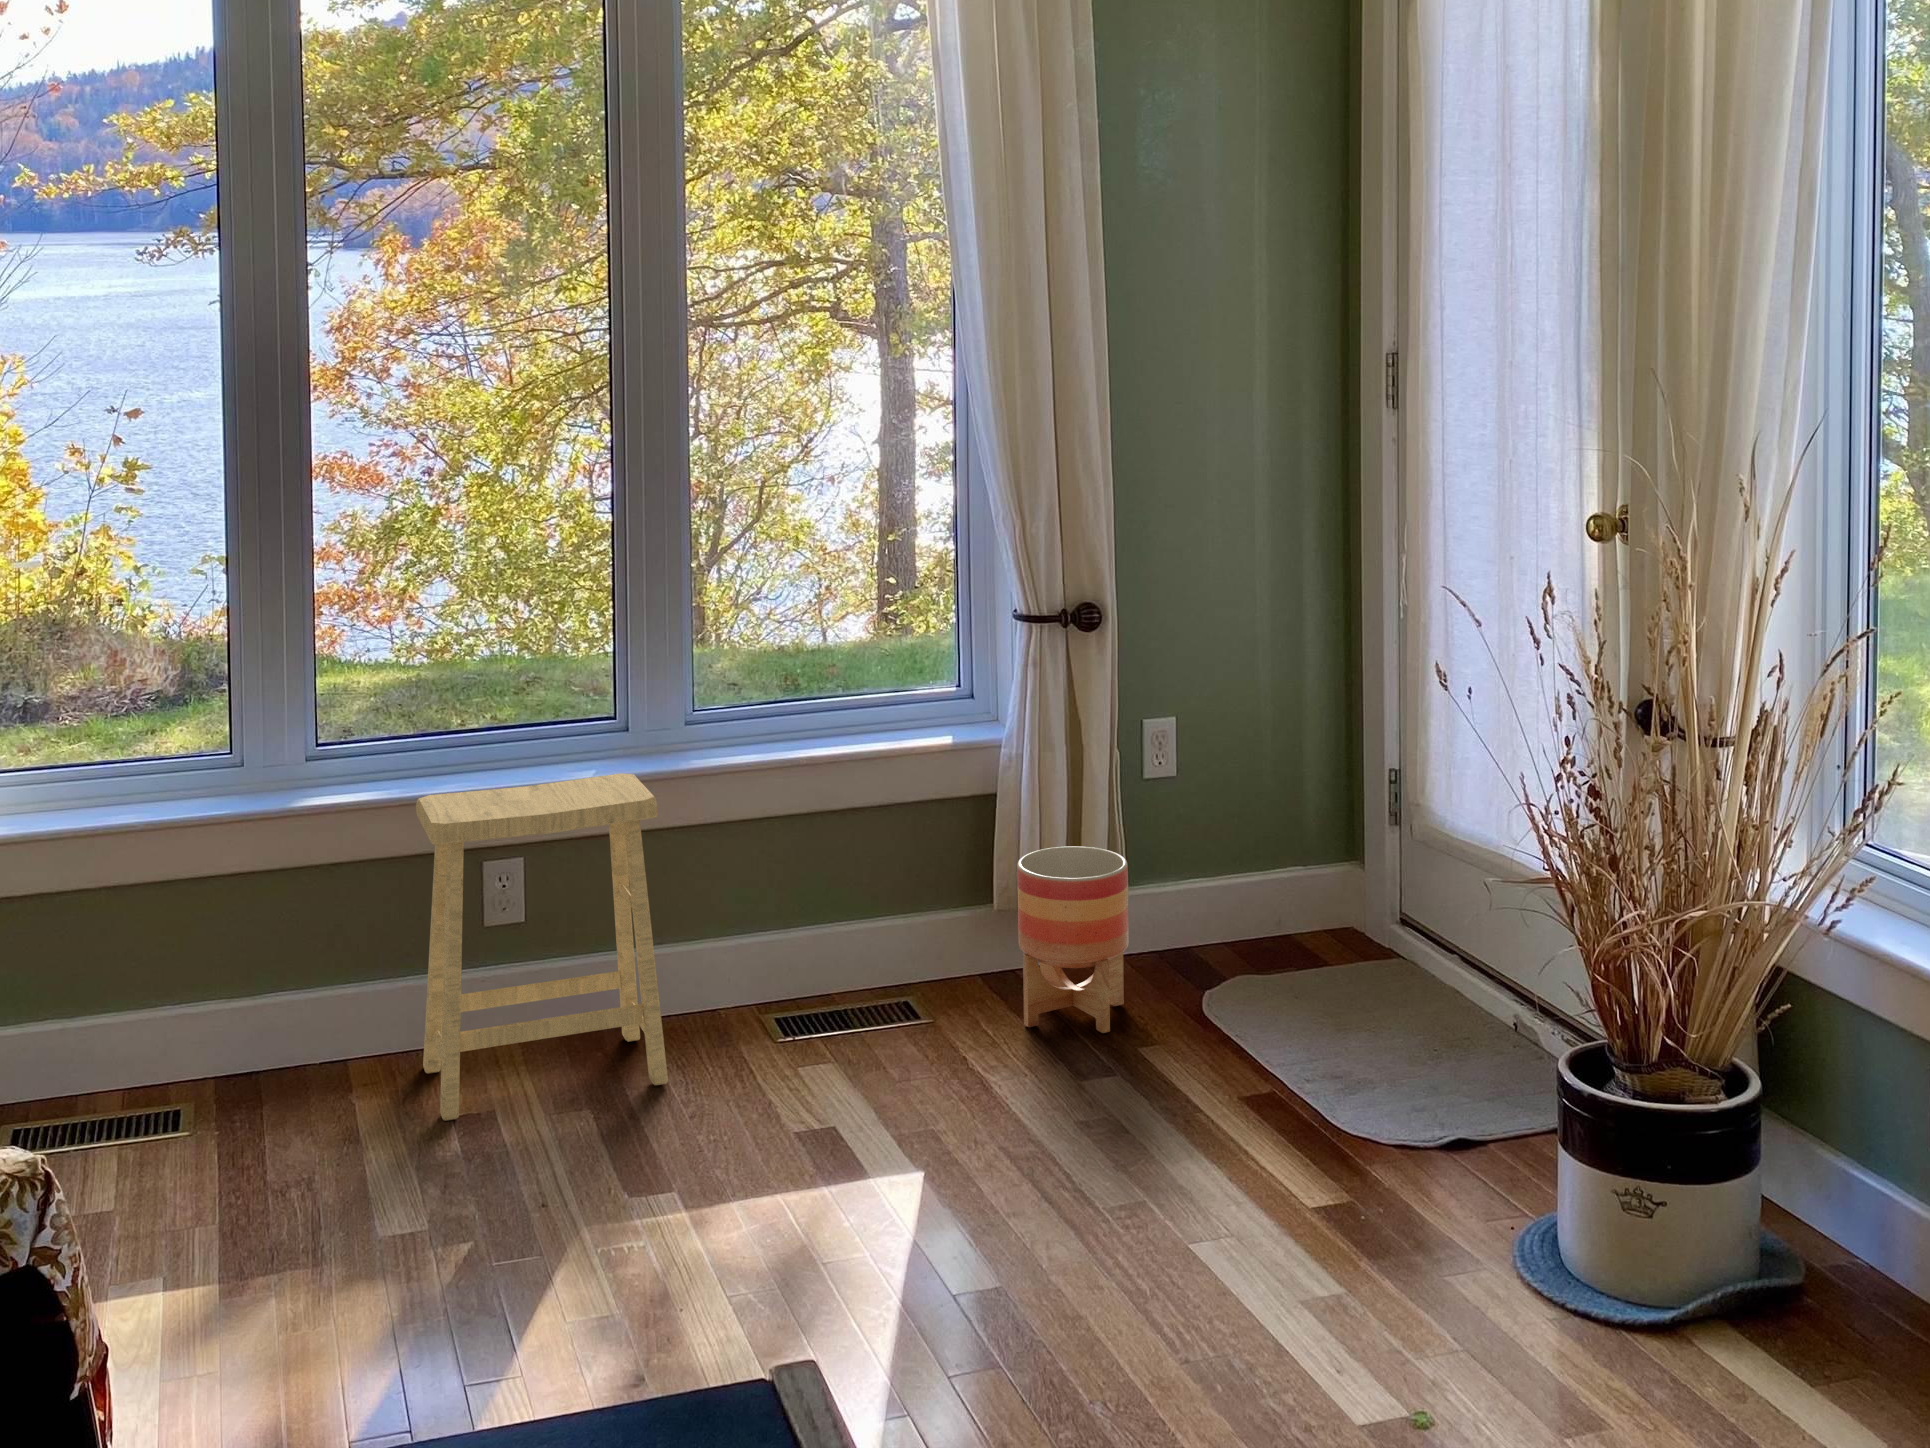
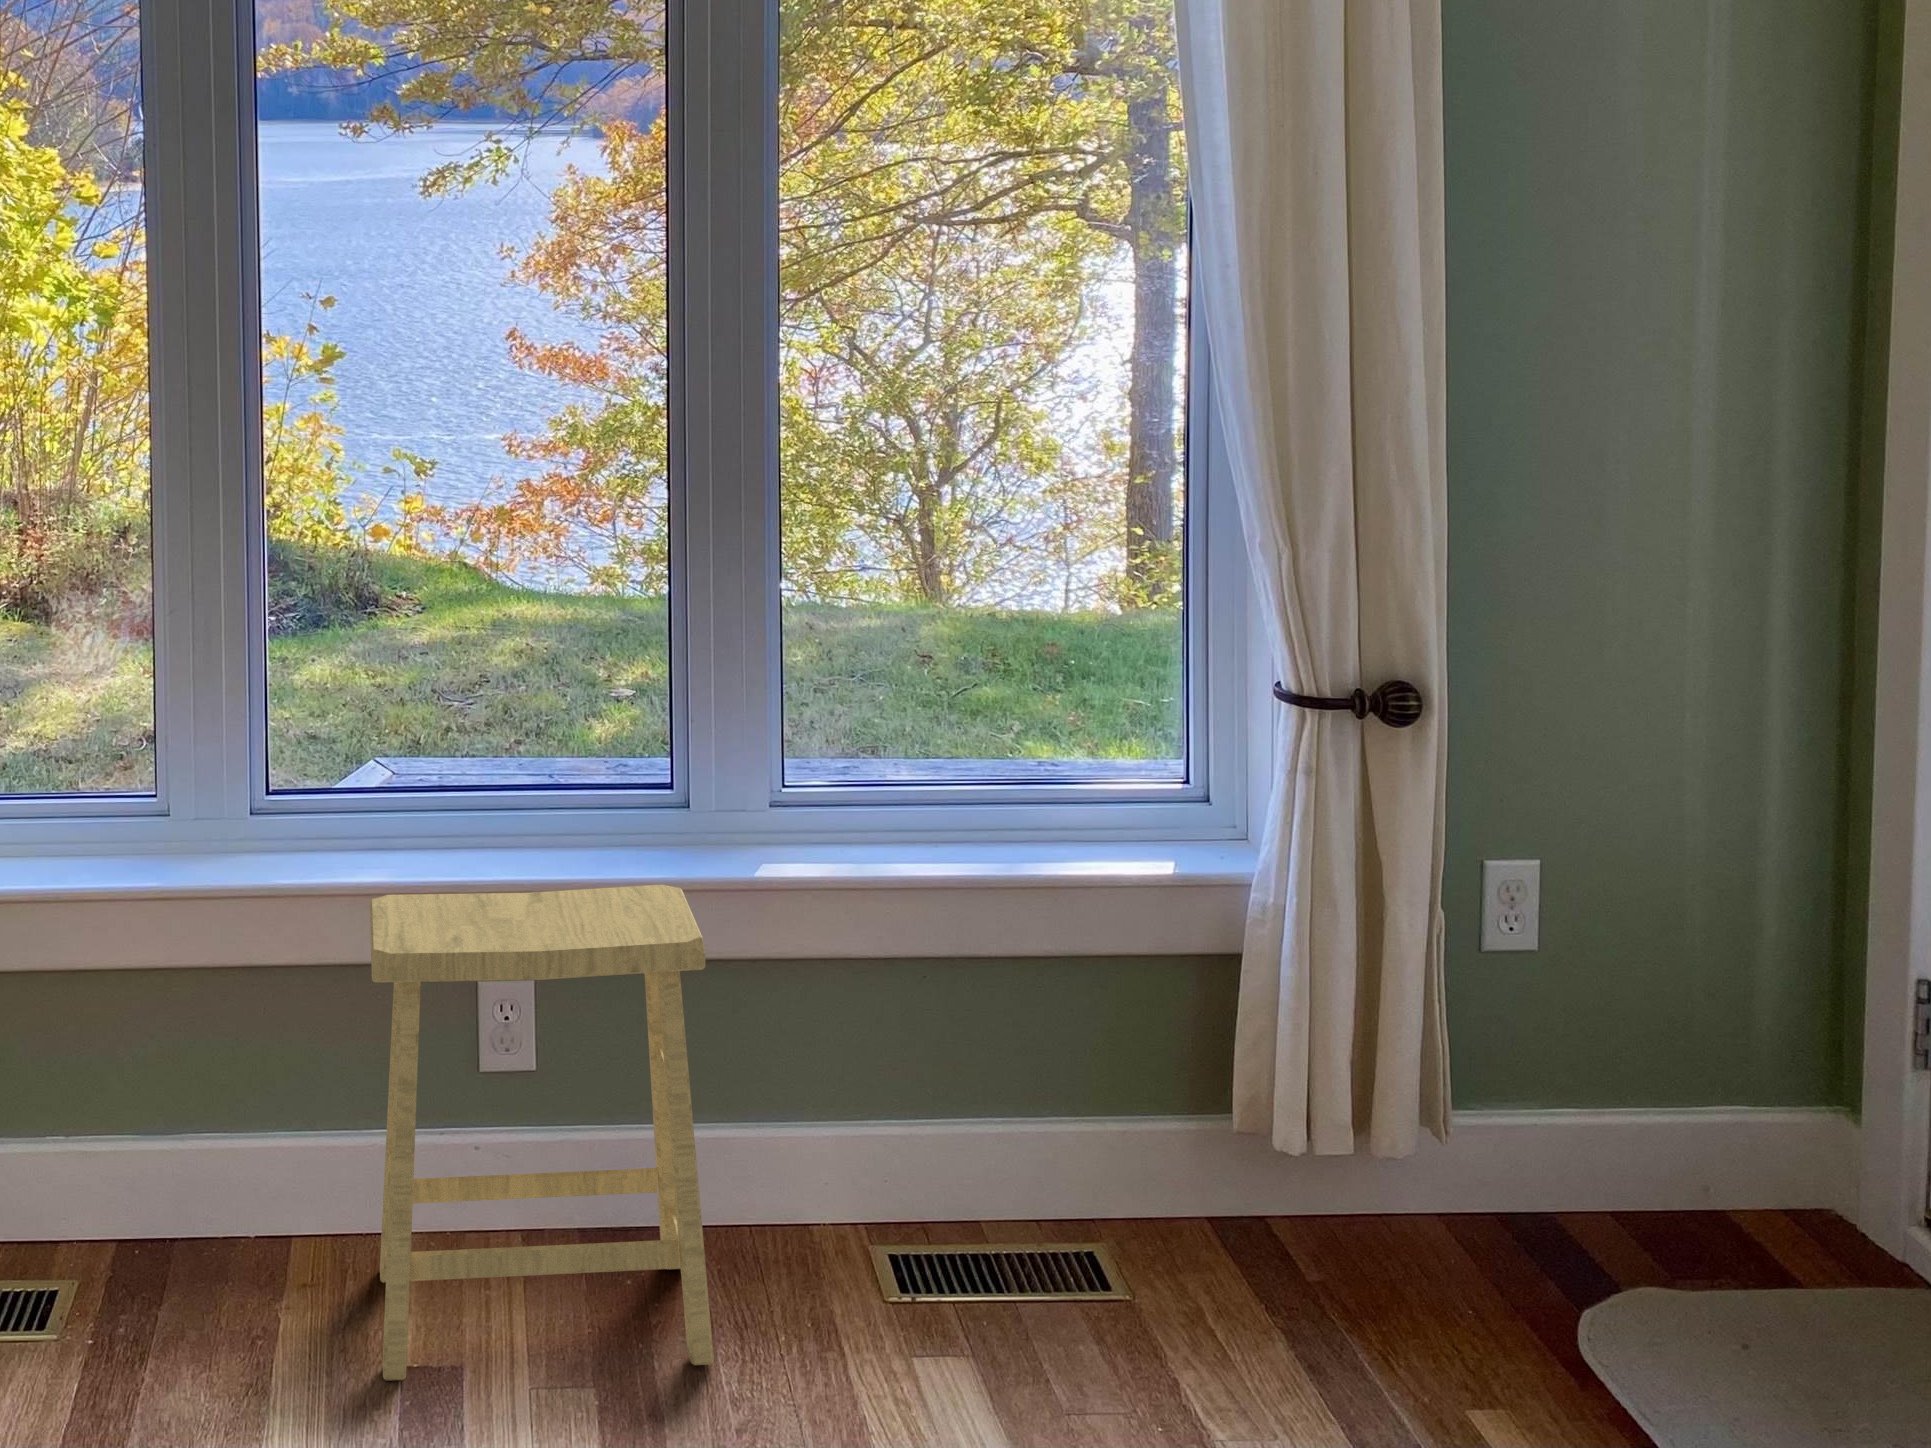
planter: present [1017,846,1129,1033] -> none [1272,1056,1462,1377]

